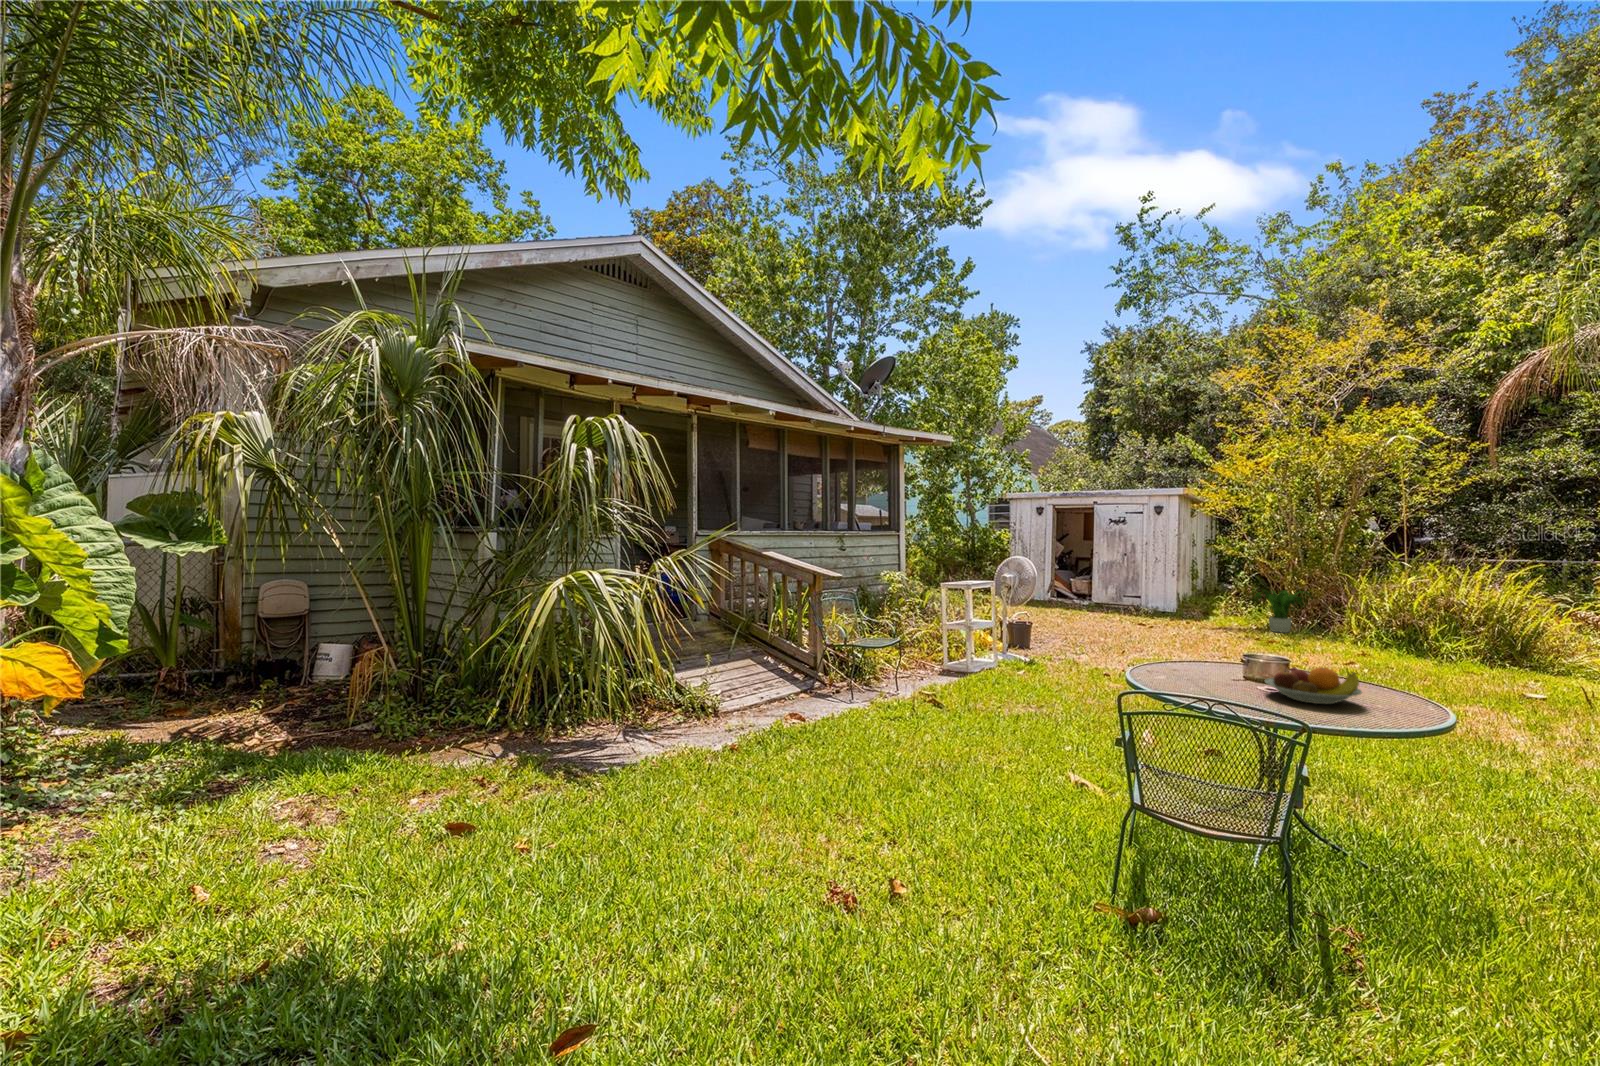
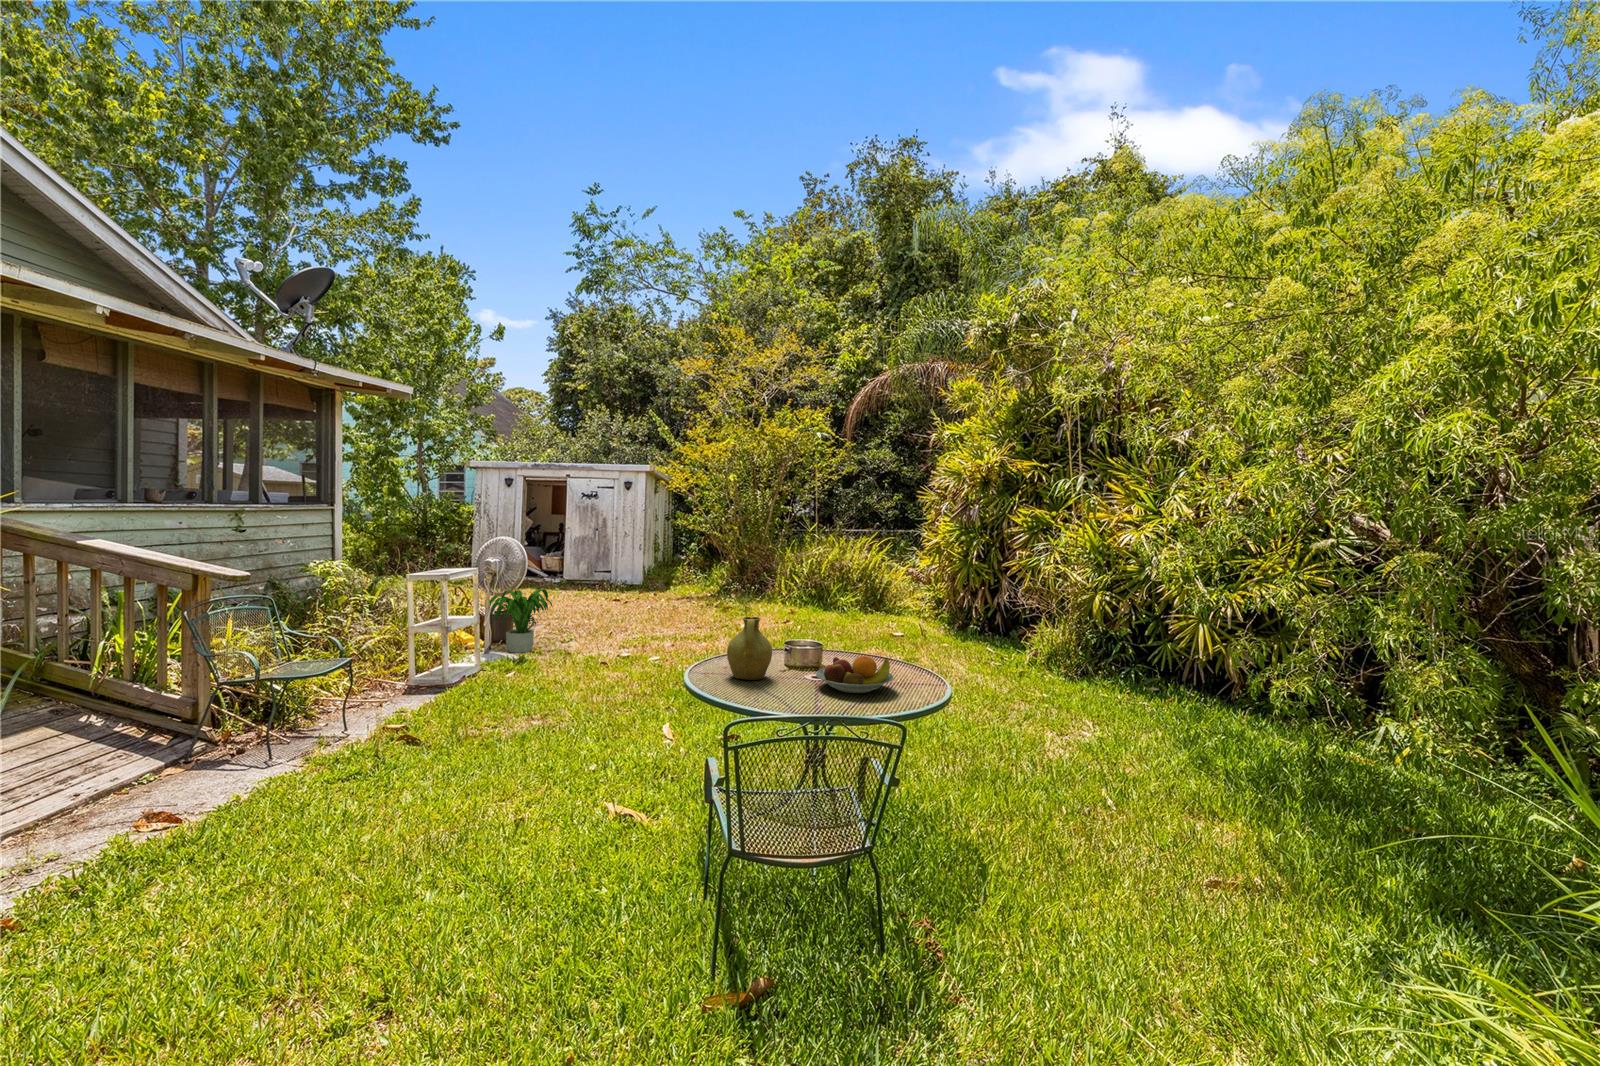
potted plant: present [1252,589,1312,633] -> present [490,589,552,653]
pitcher: none [1174,620,1221,679] -> present [727,617,772,680]

